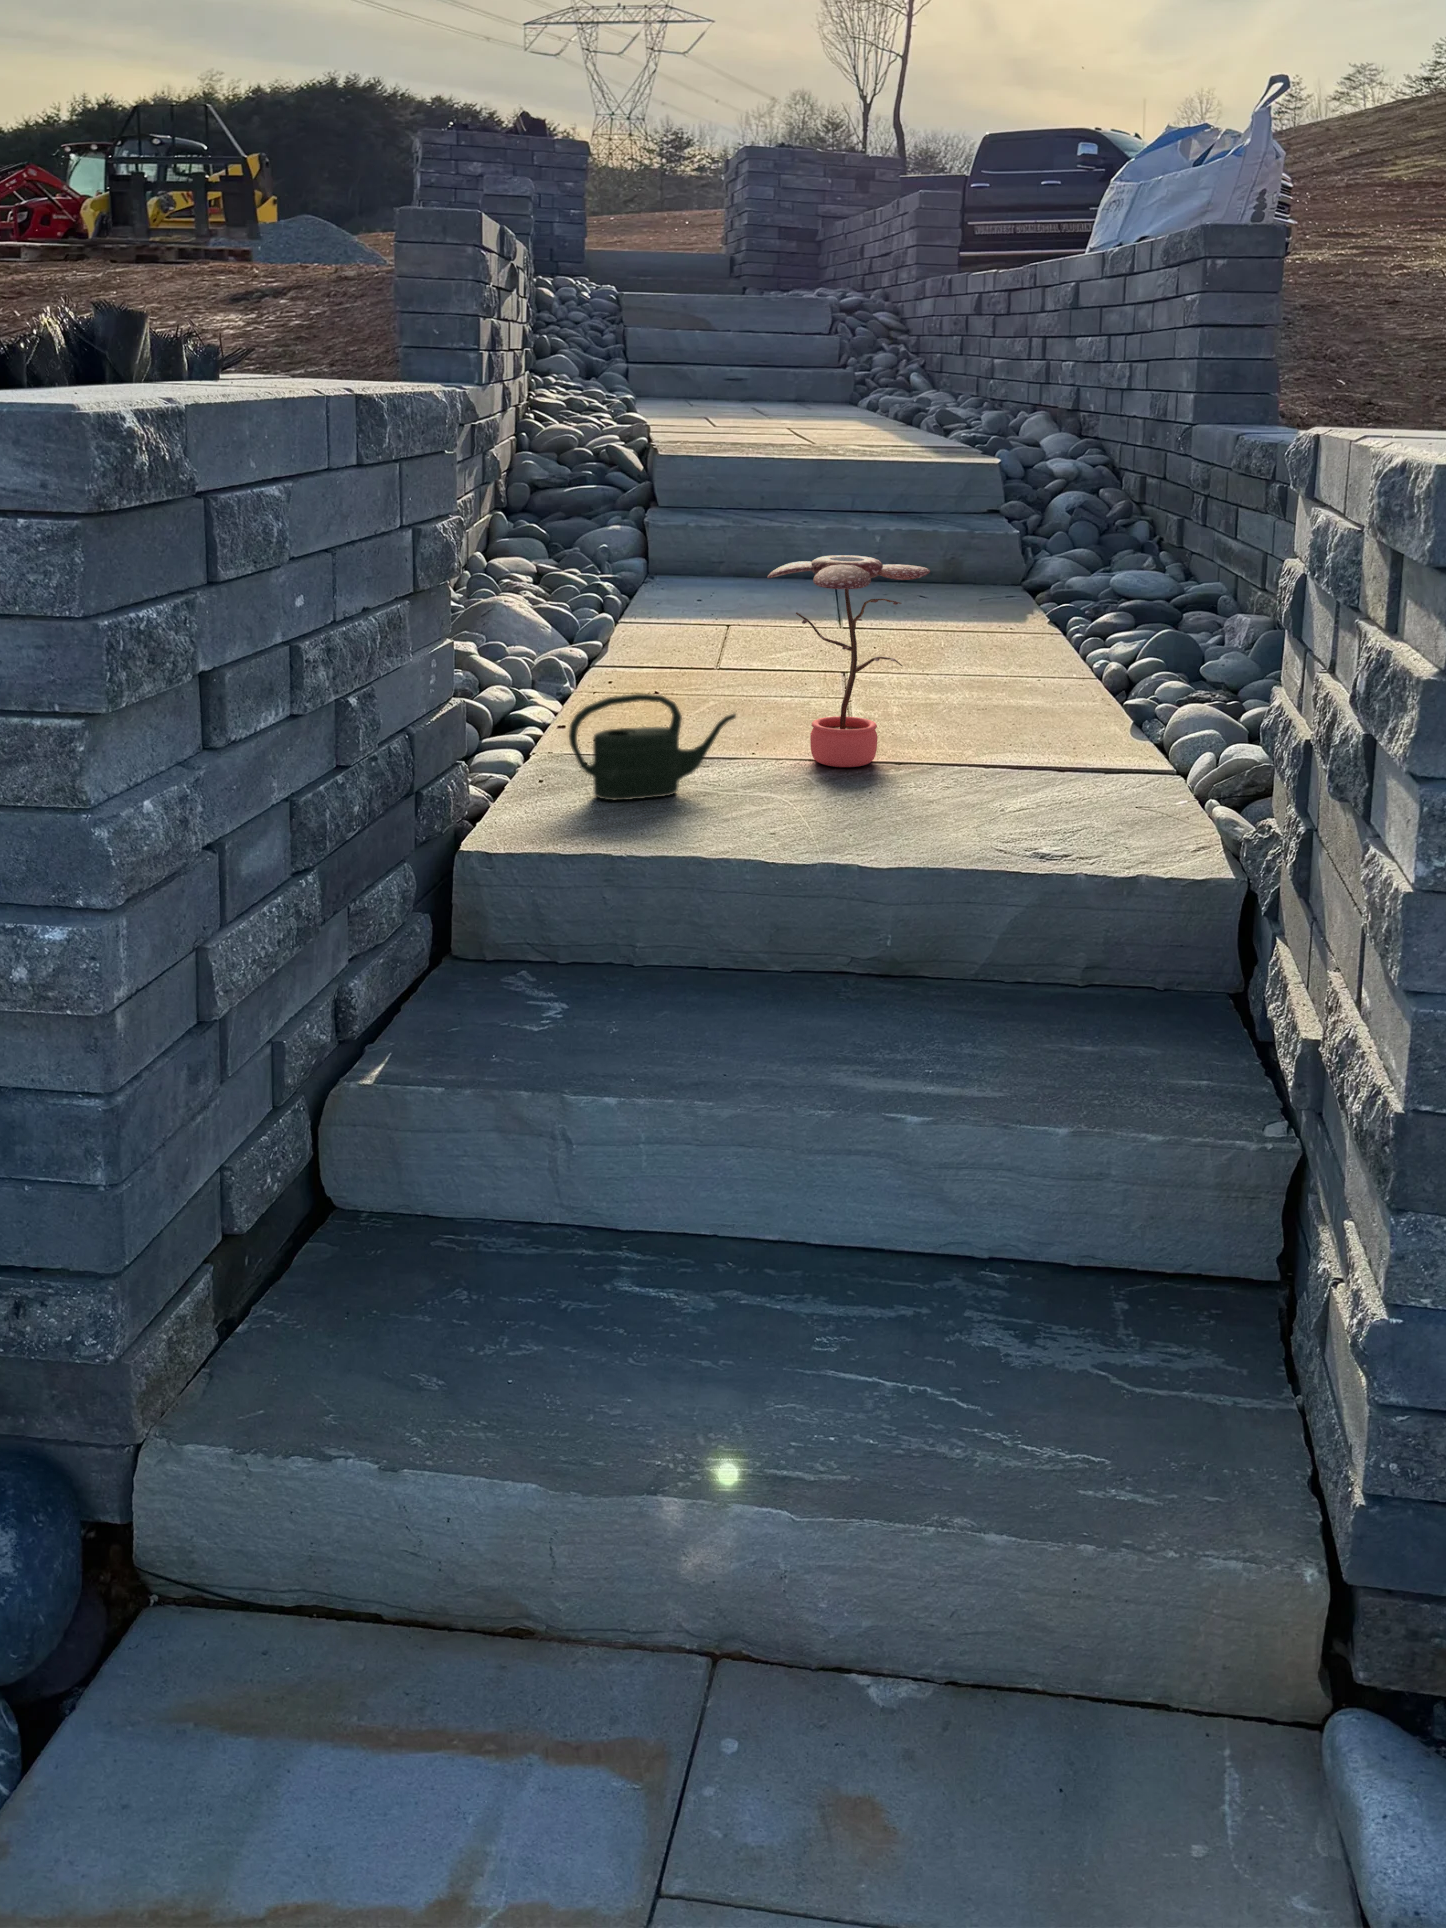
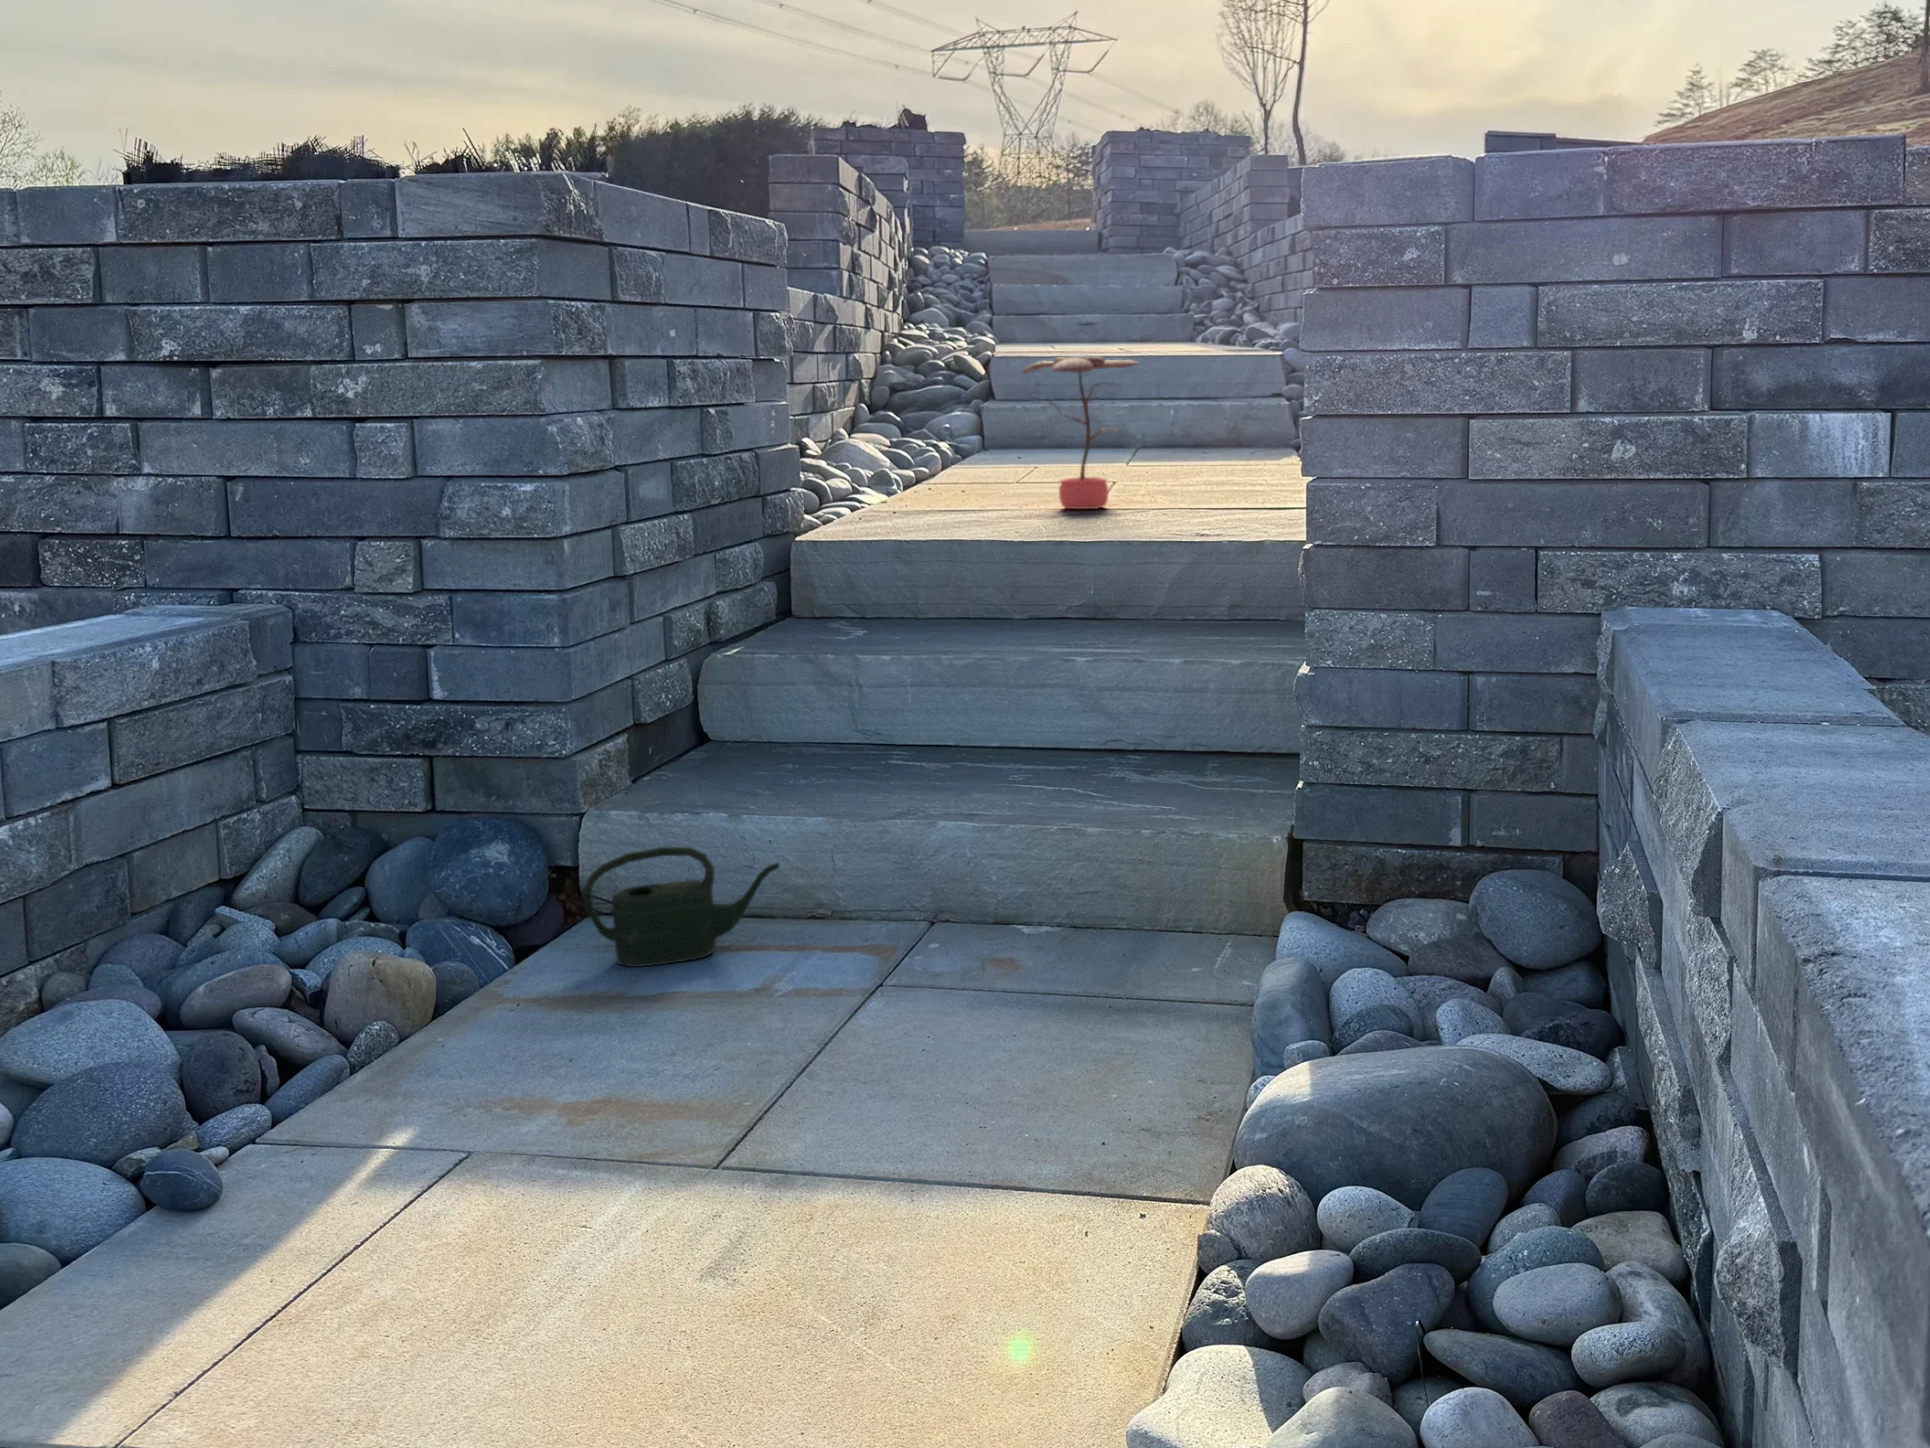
watering can: present [569,694,736,800] -> present [583,847,780,967]

